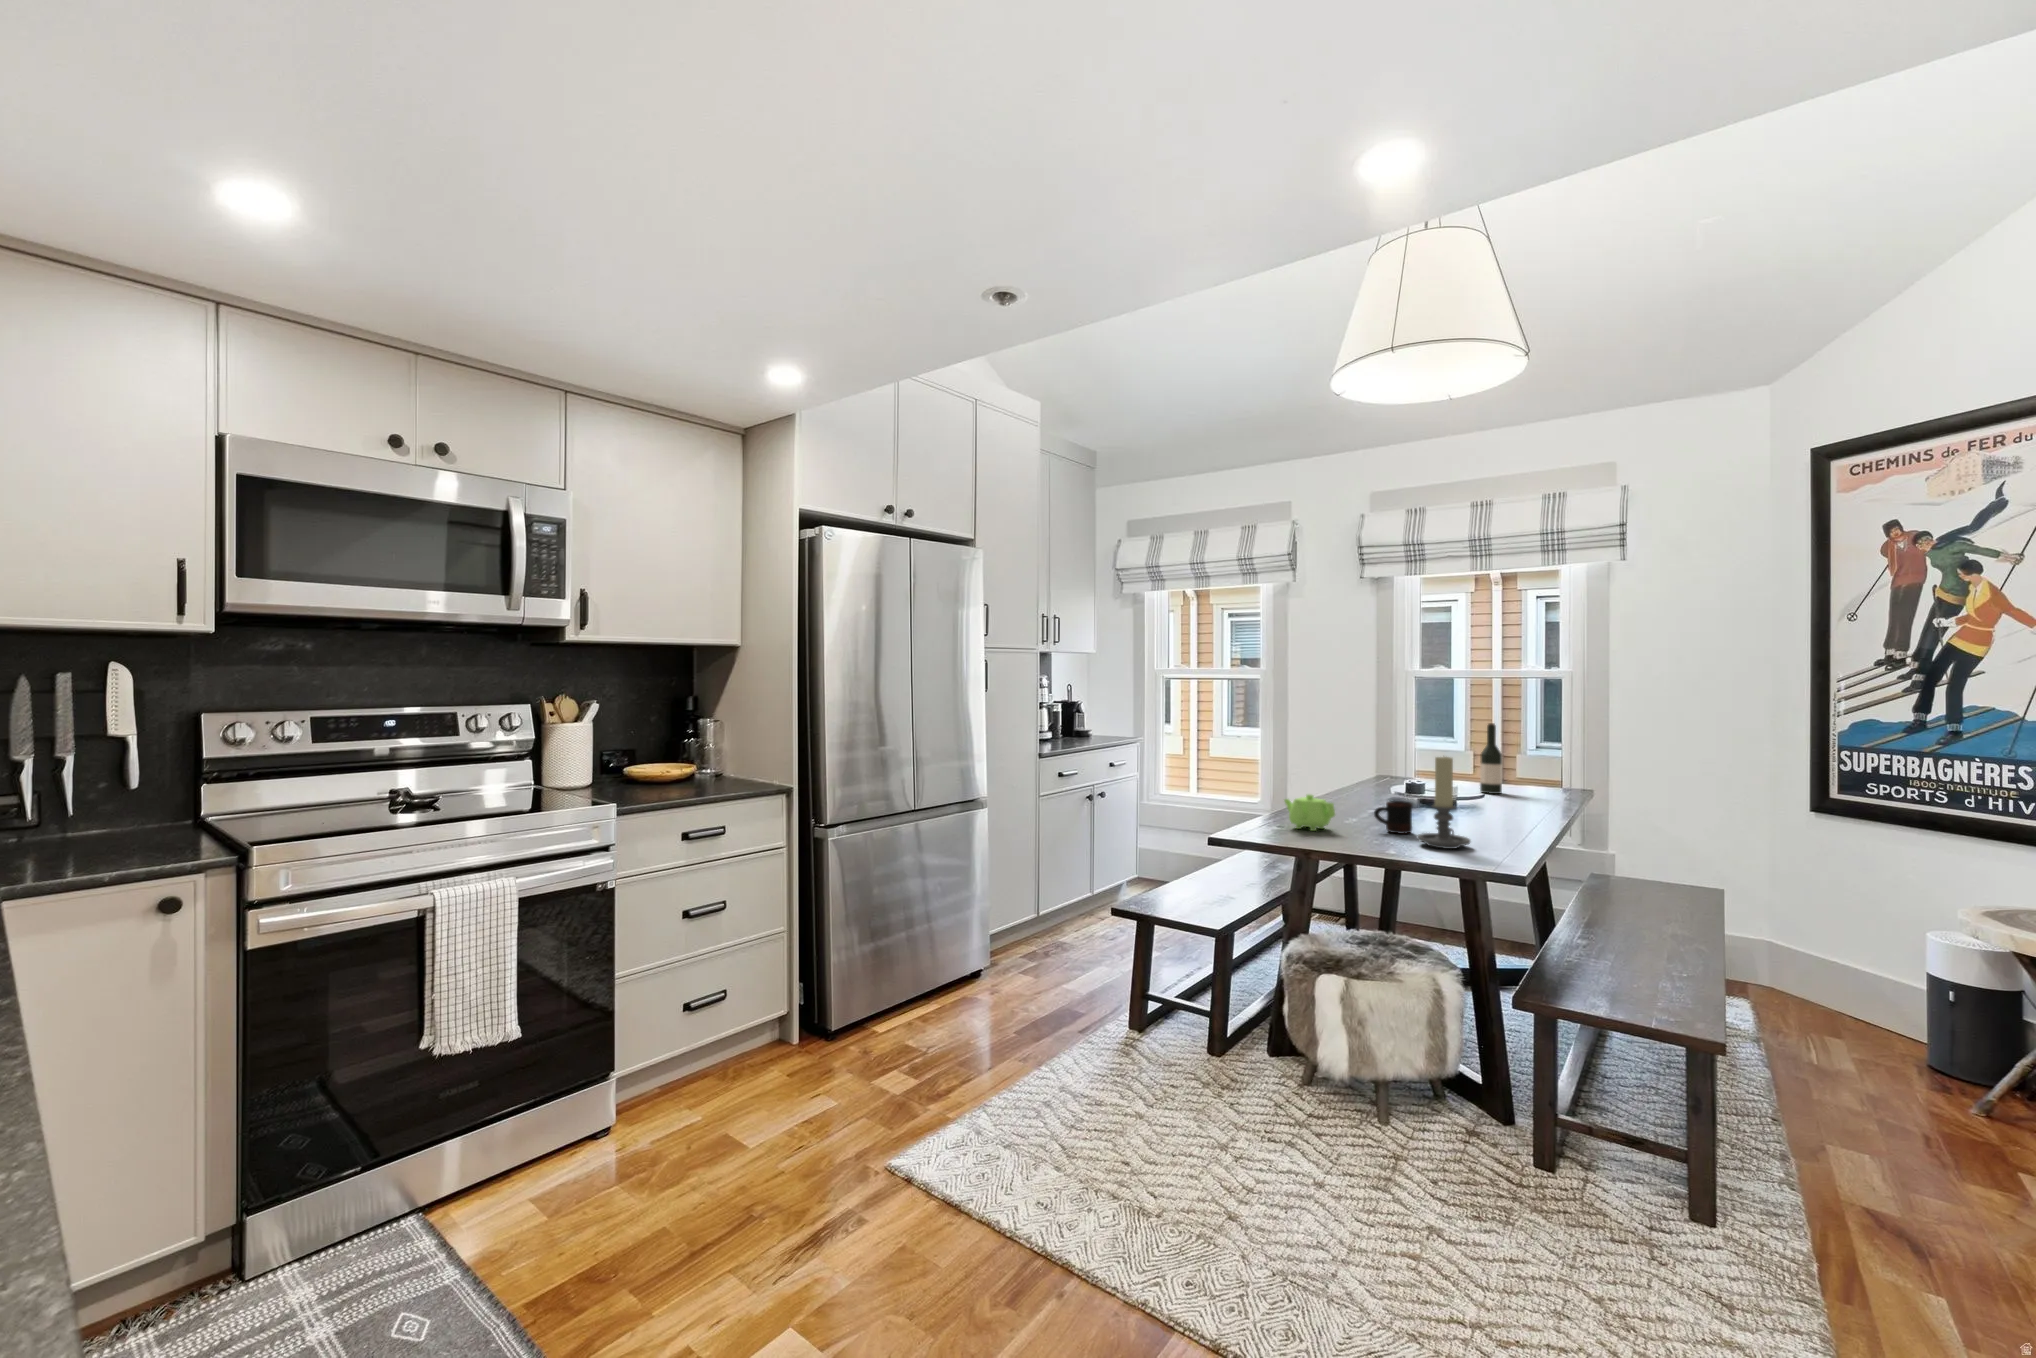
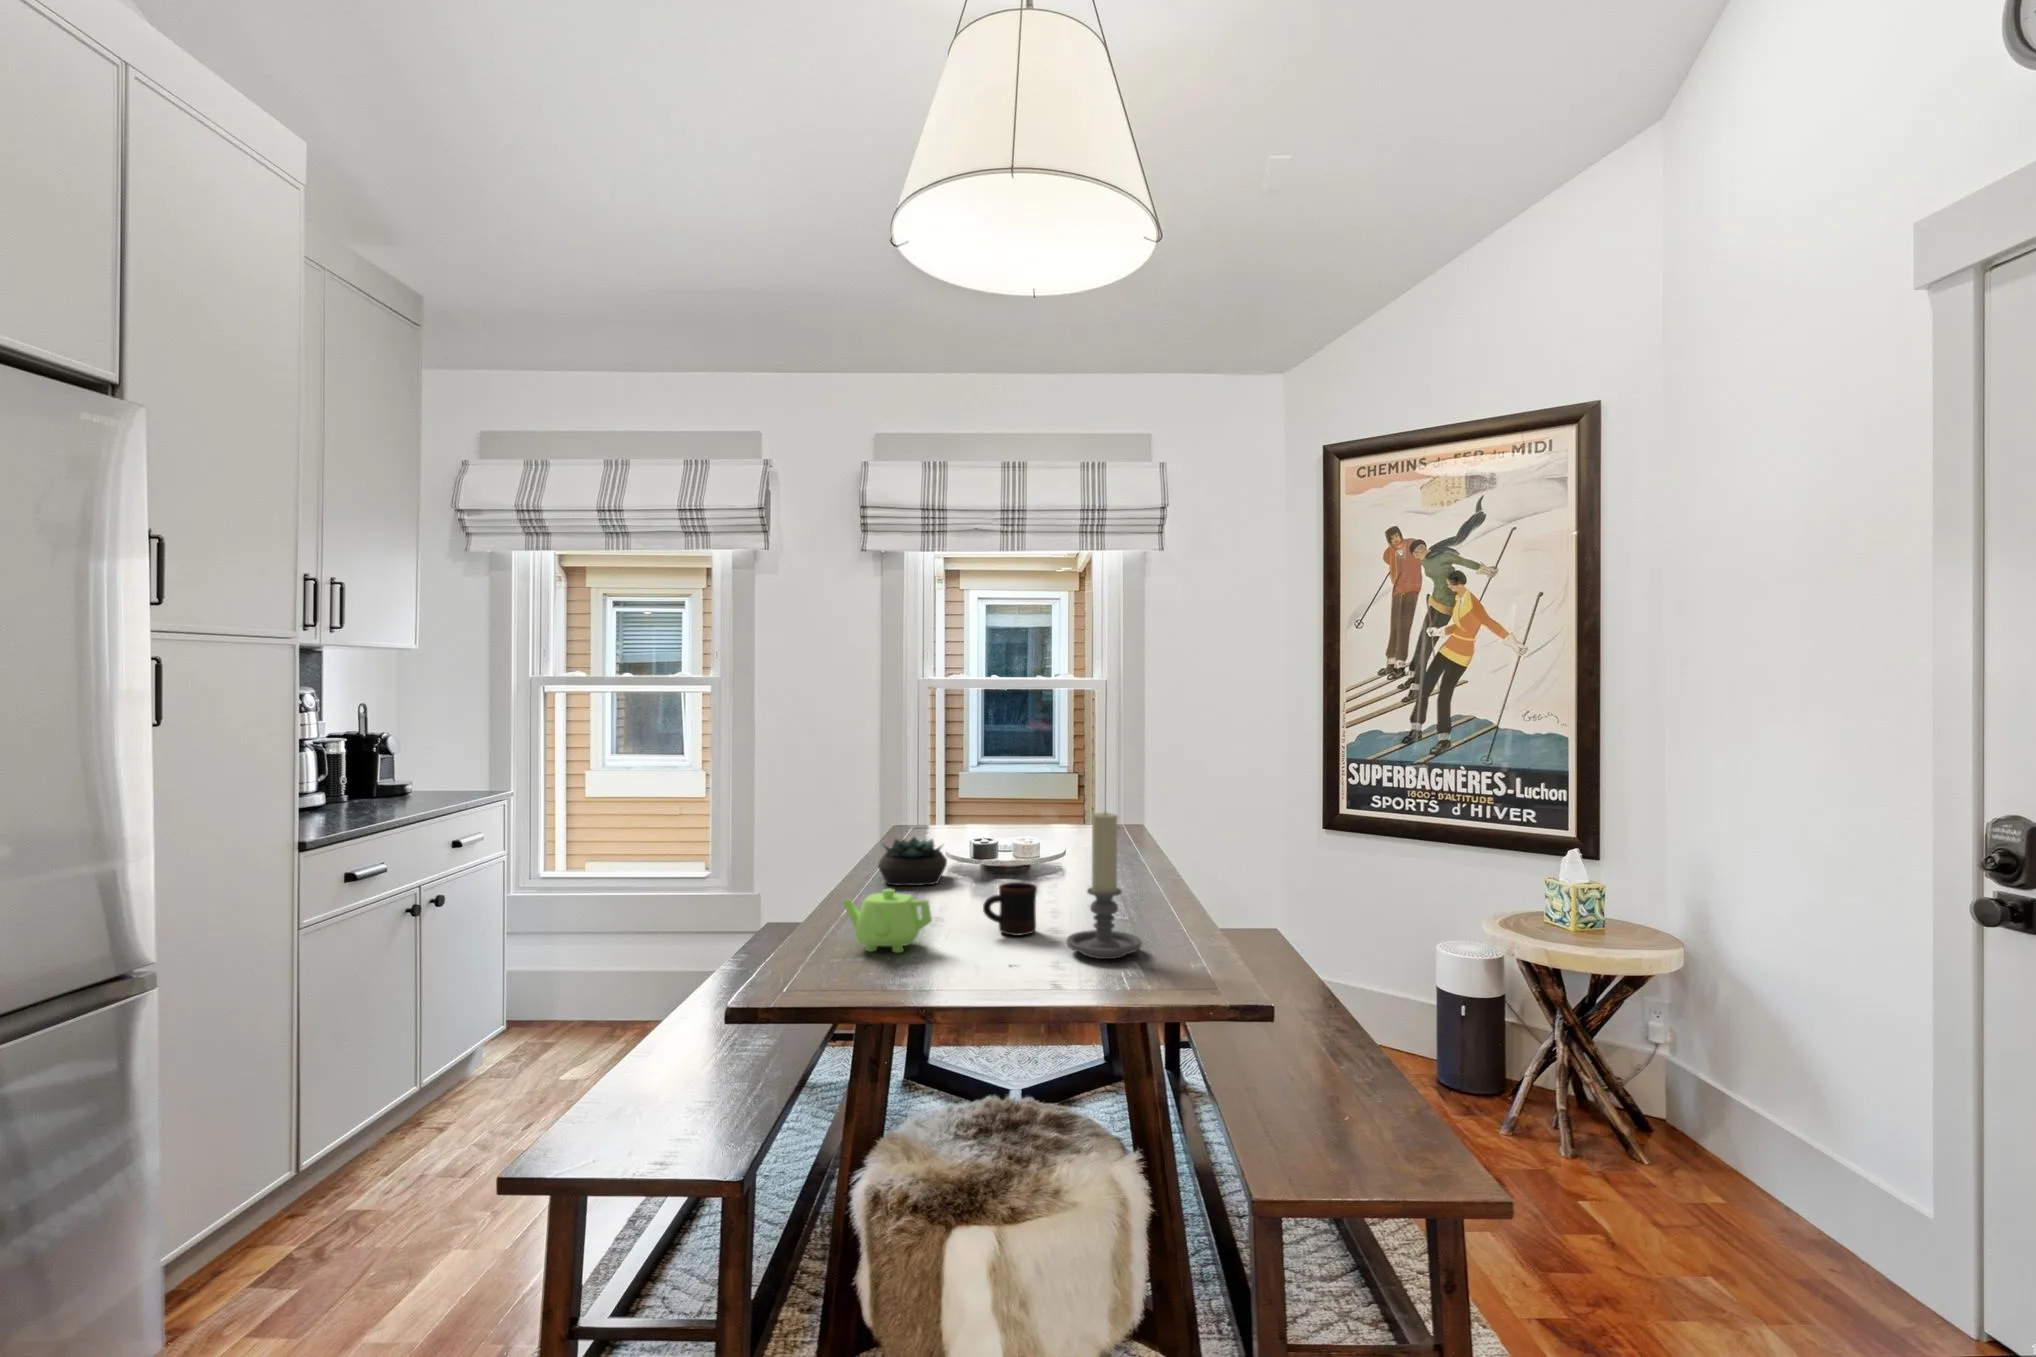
wine bottle: present [1480,723,1502,794] -> none [1023,747,1046,840]
succulent plant: none [1337,777,1390,808] -> present [878,837,947,886]

